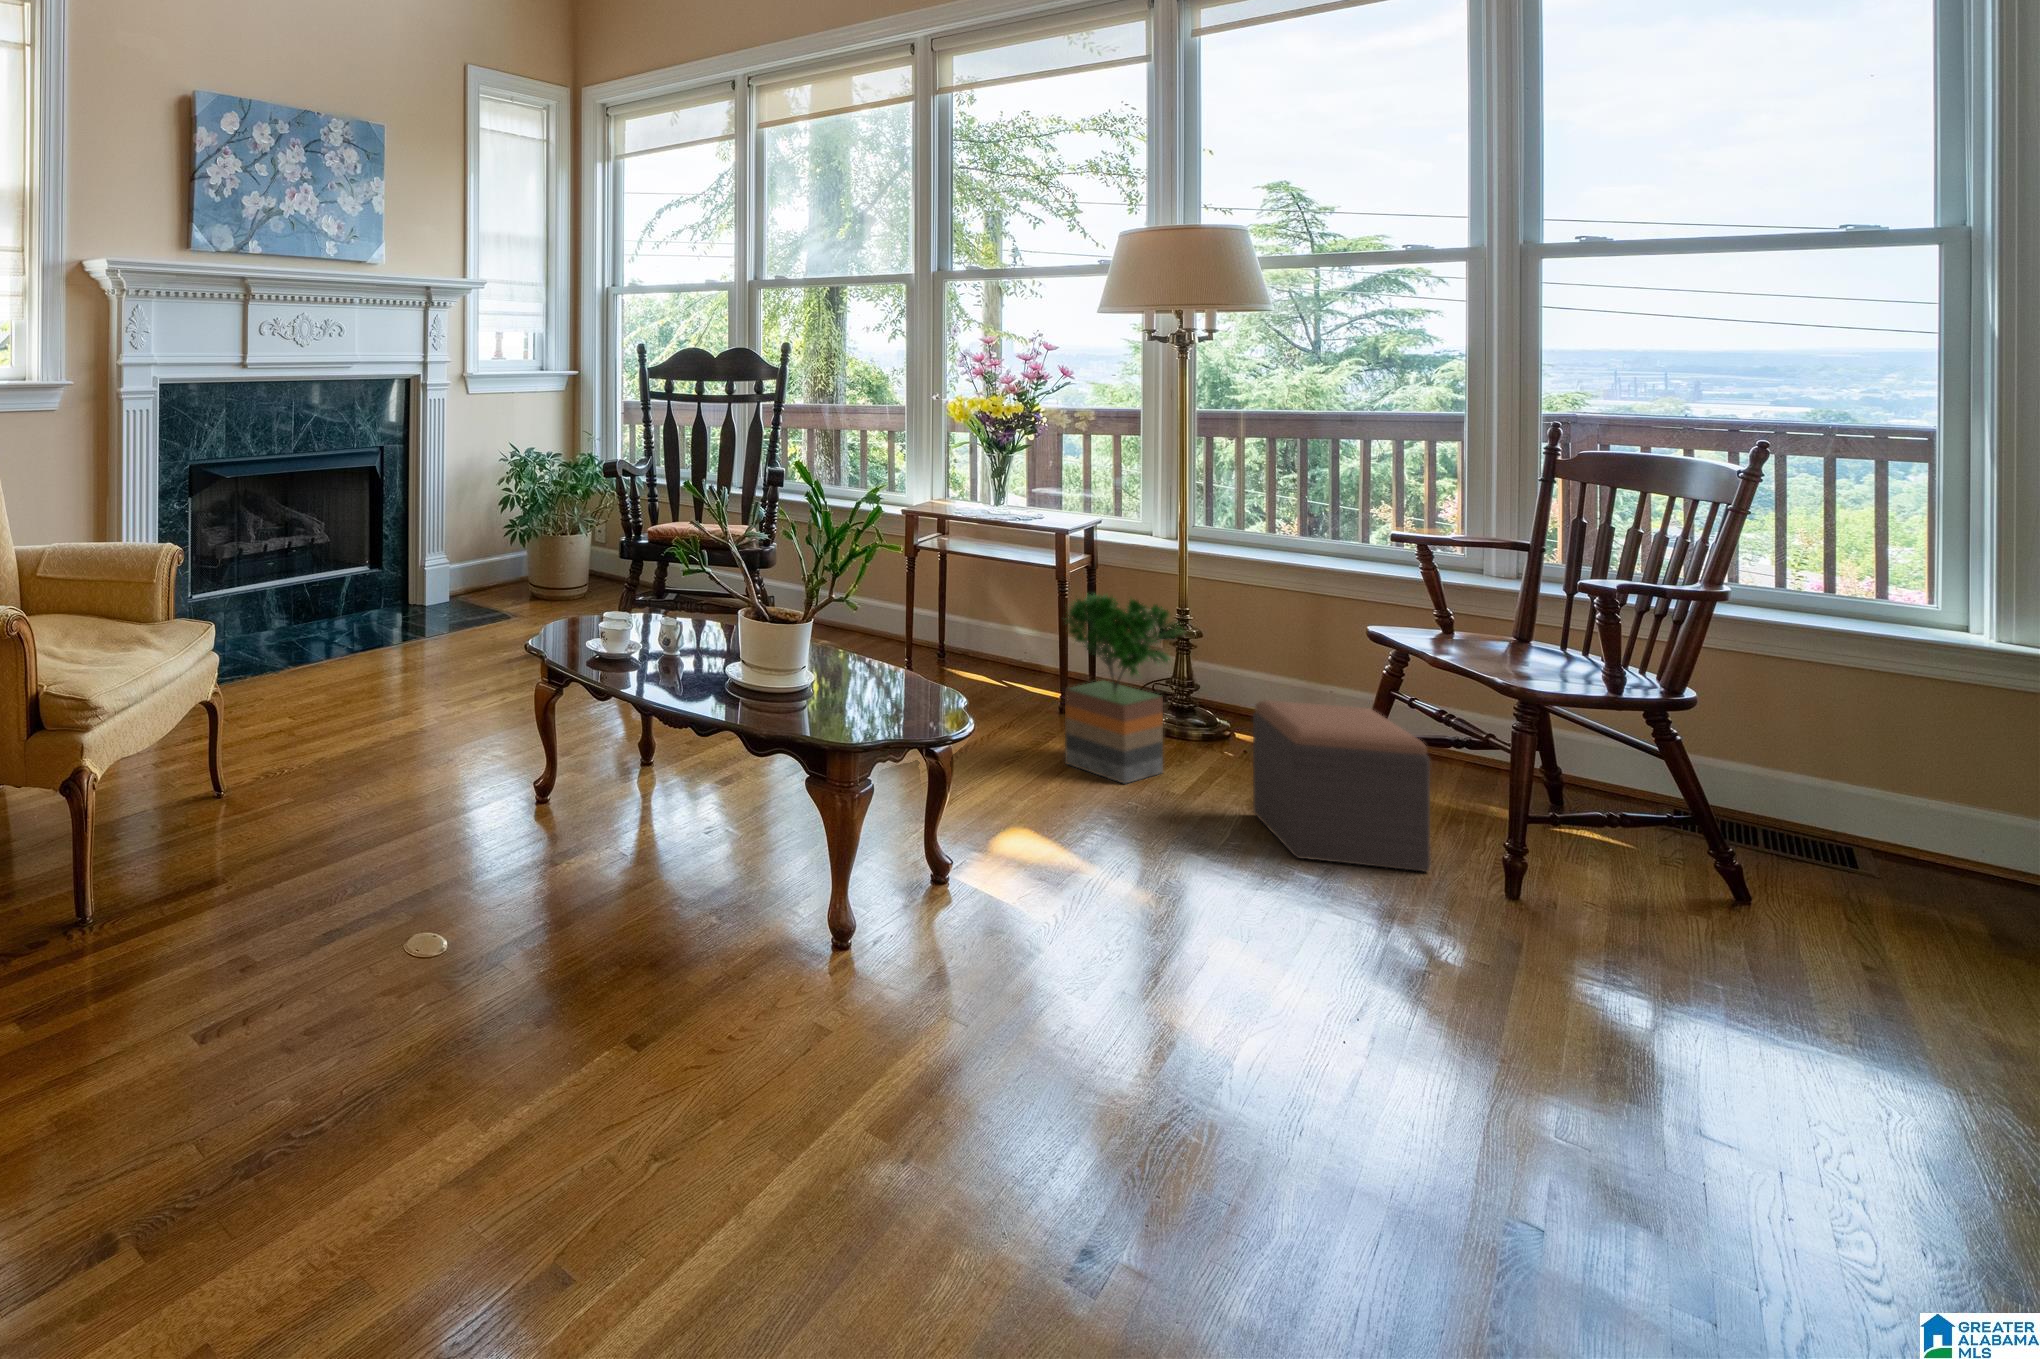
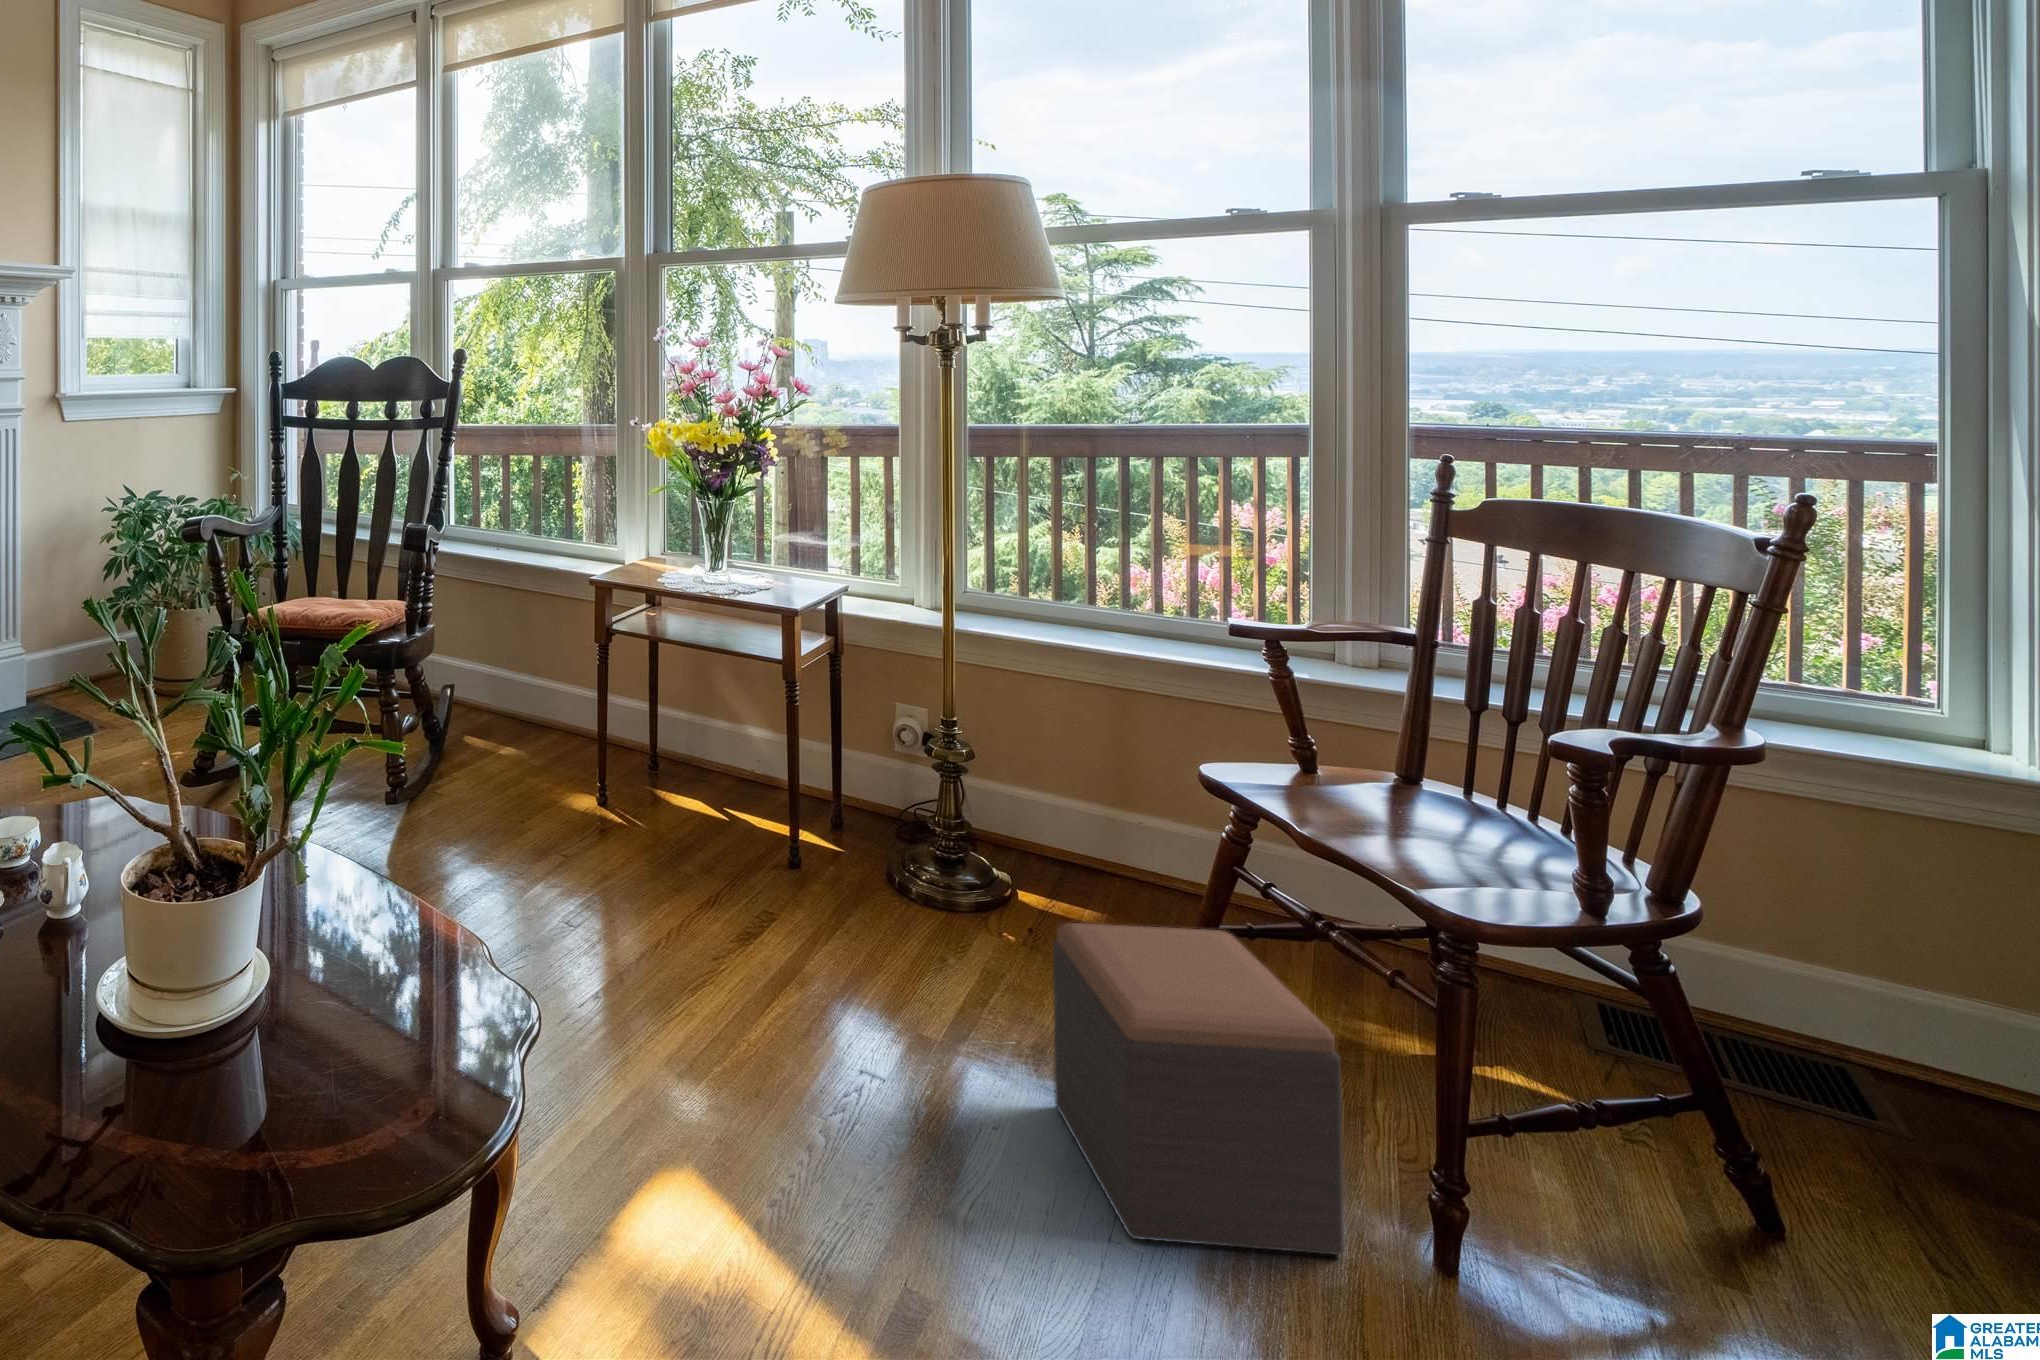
potted tree: present [1065,595,1182,783] -> none [772,722,955,1041]

